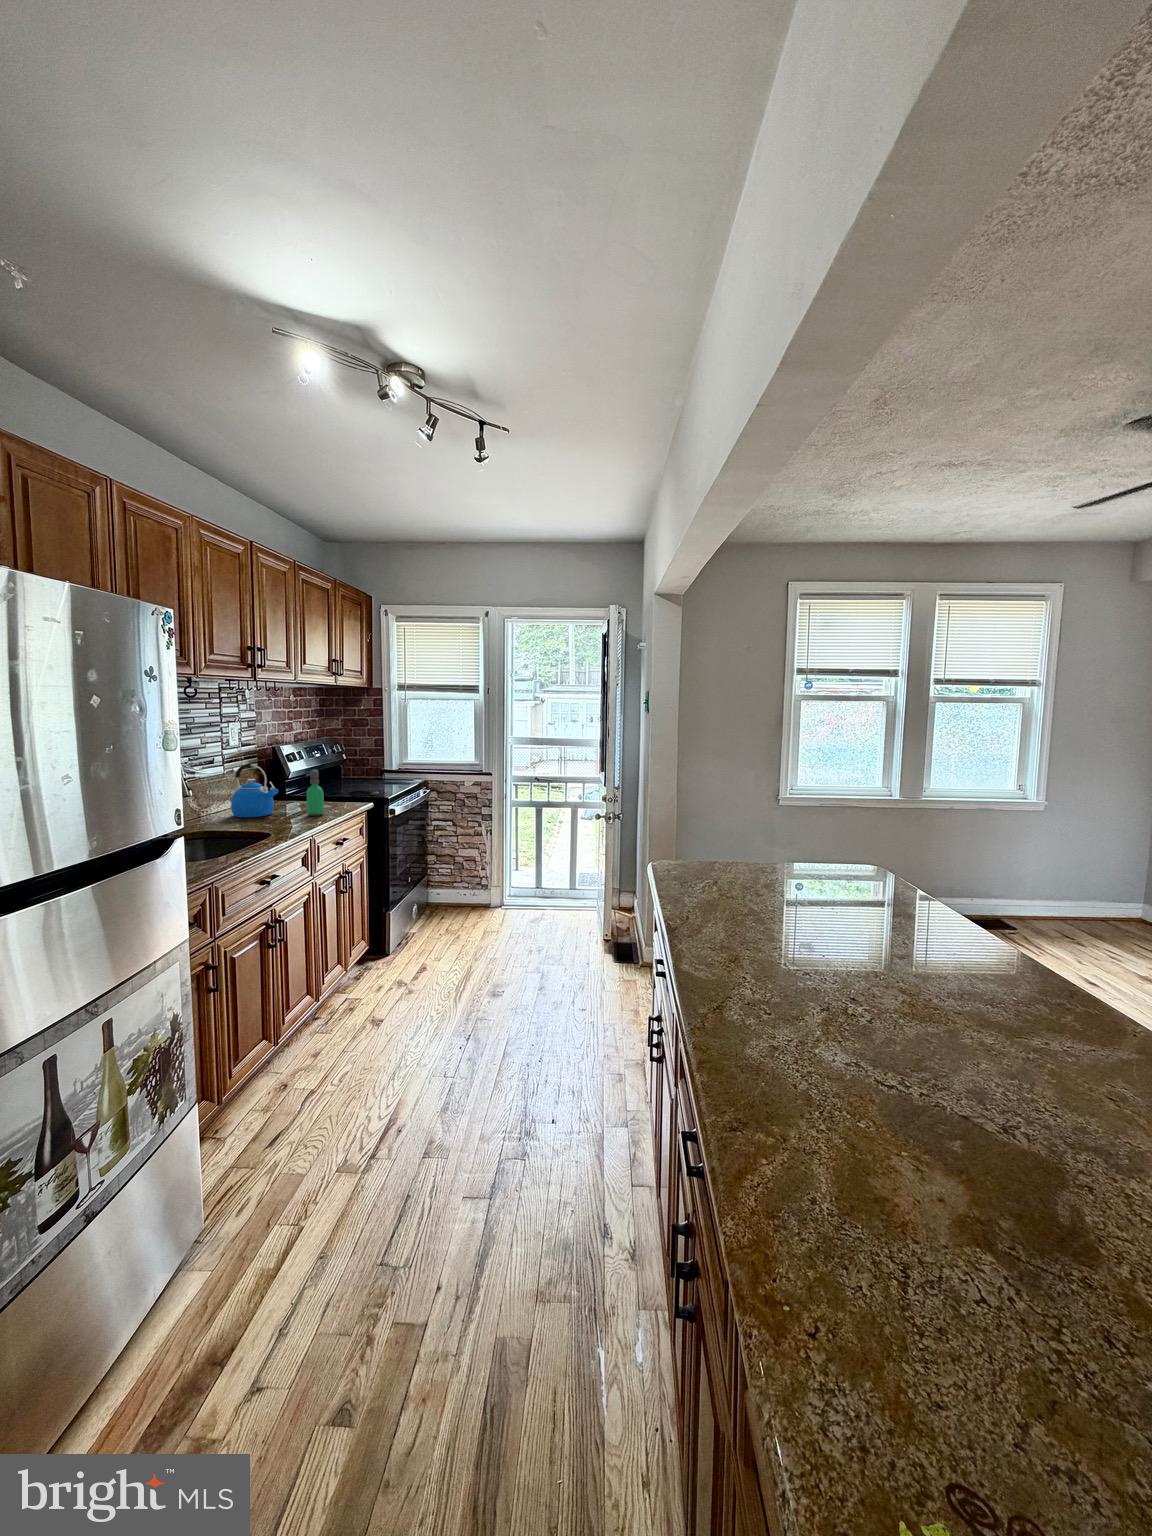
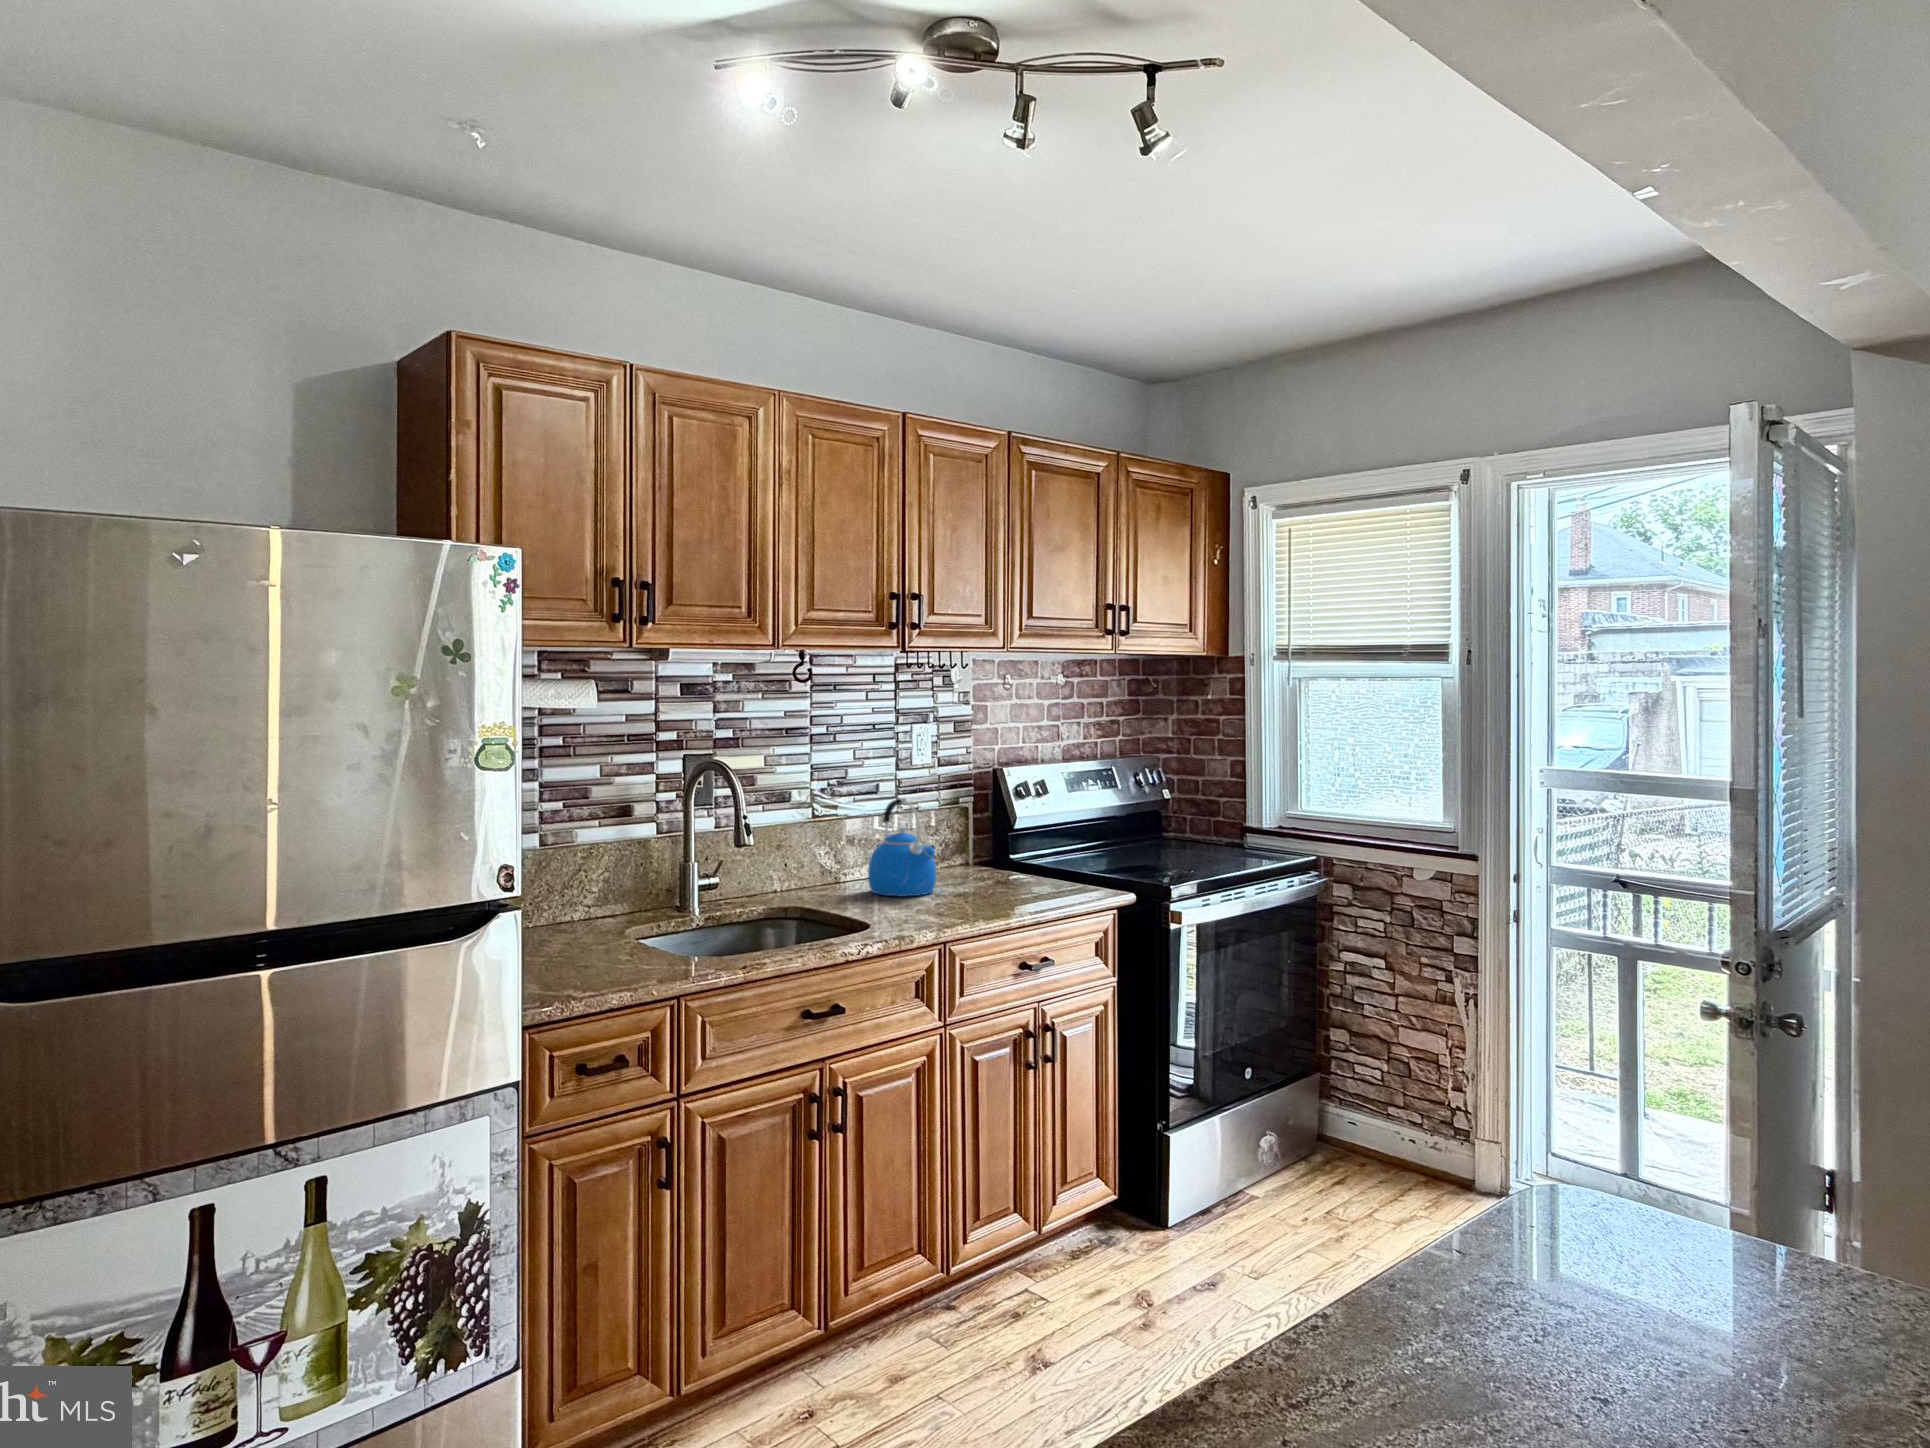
soap dispenser: present [306,770,324,816] -> none [966,817,1001,906]

